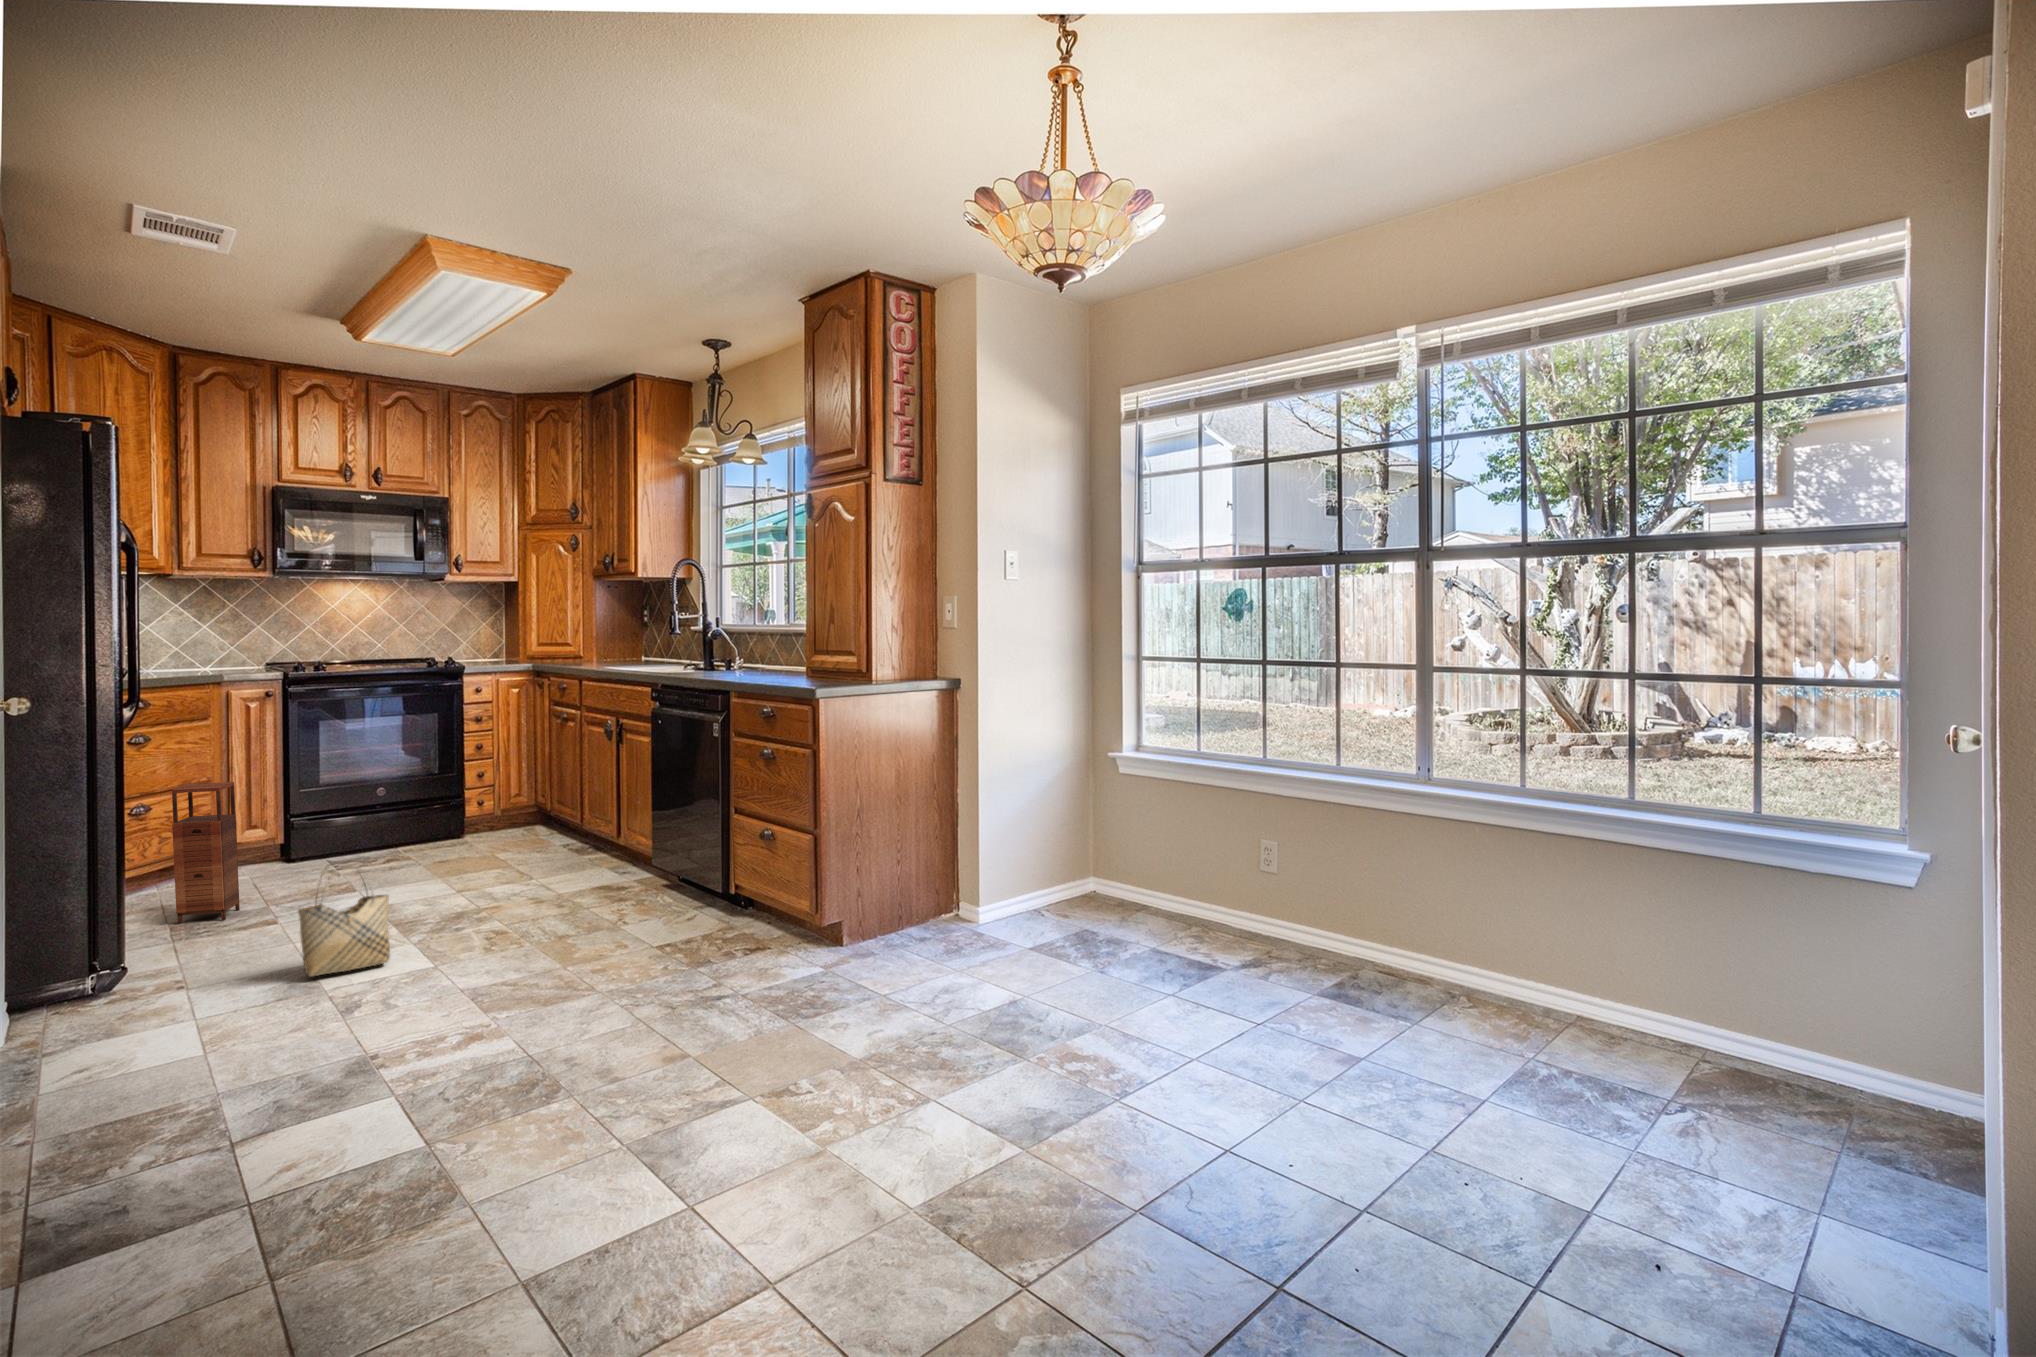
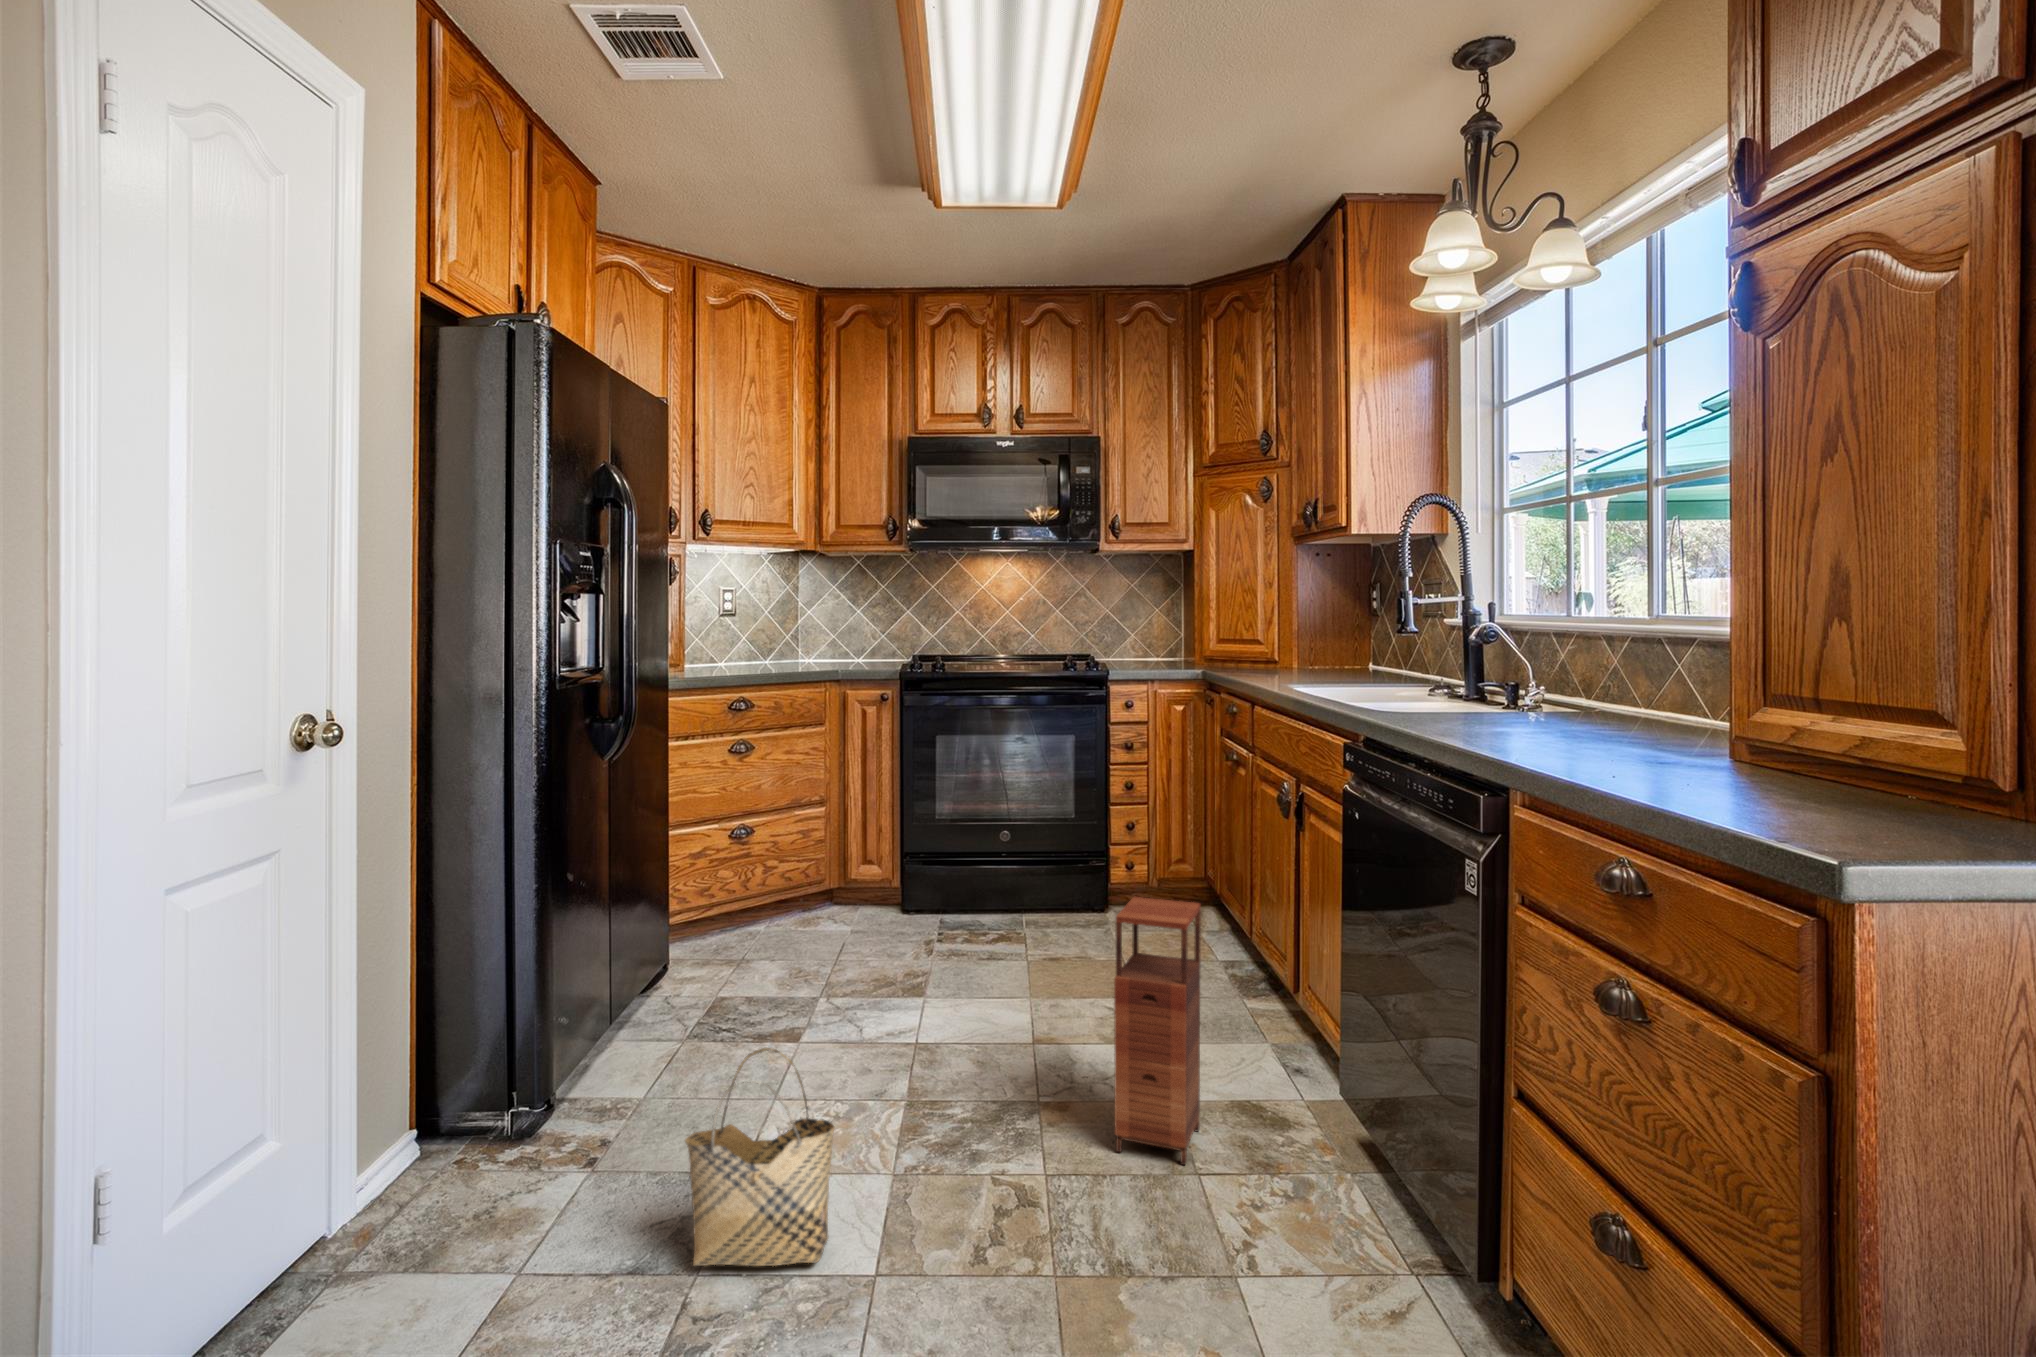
storage cabinet: present [172,782,240,924] -> present [1114,897,1201,1165]

